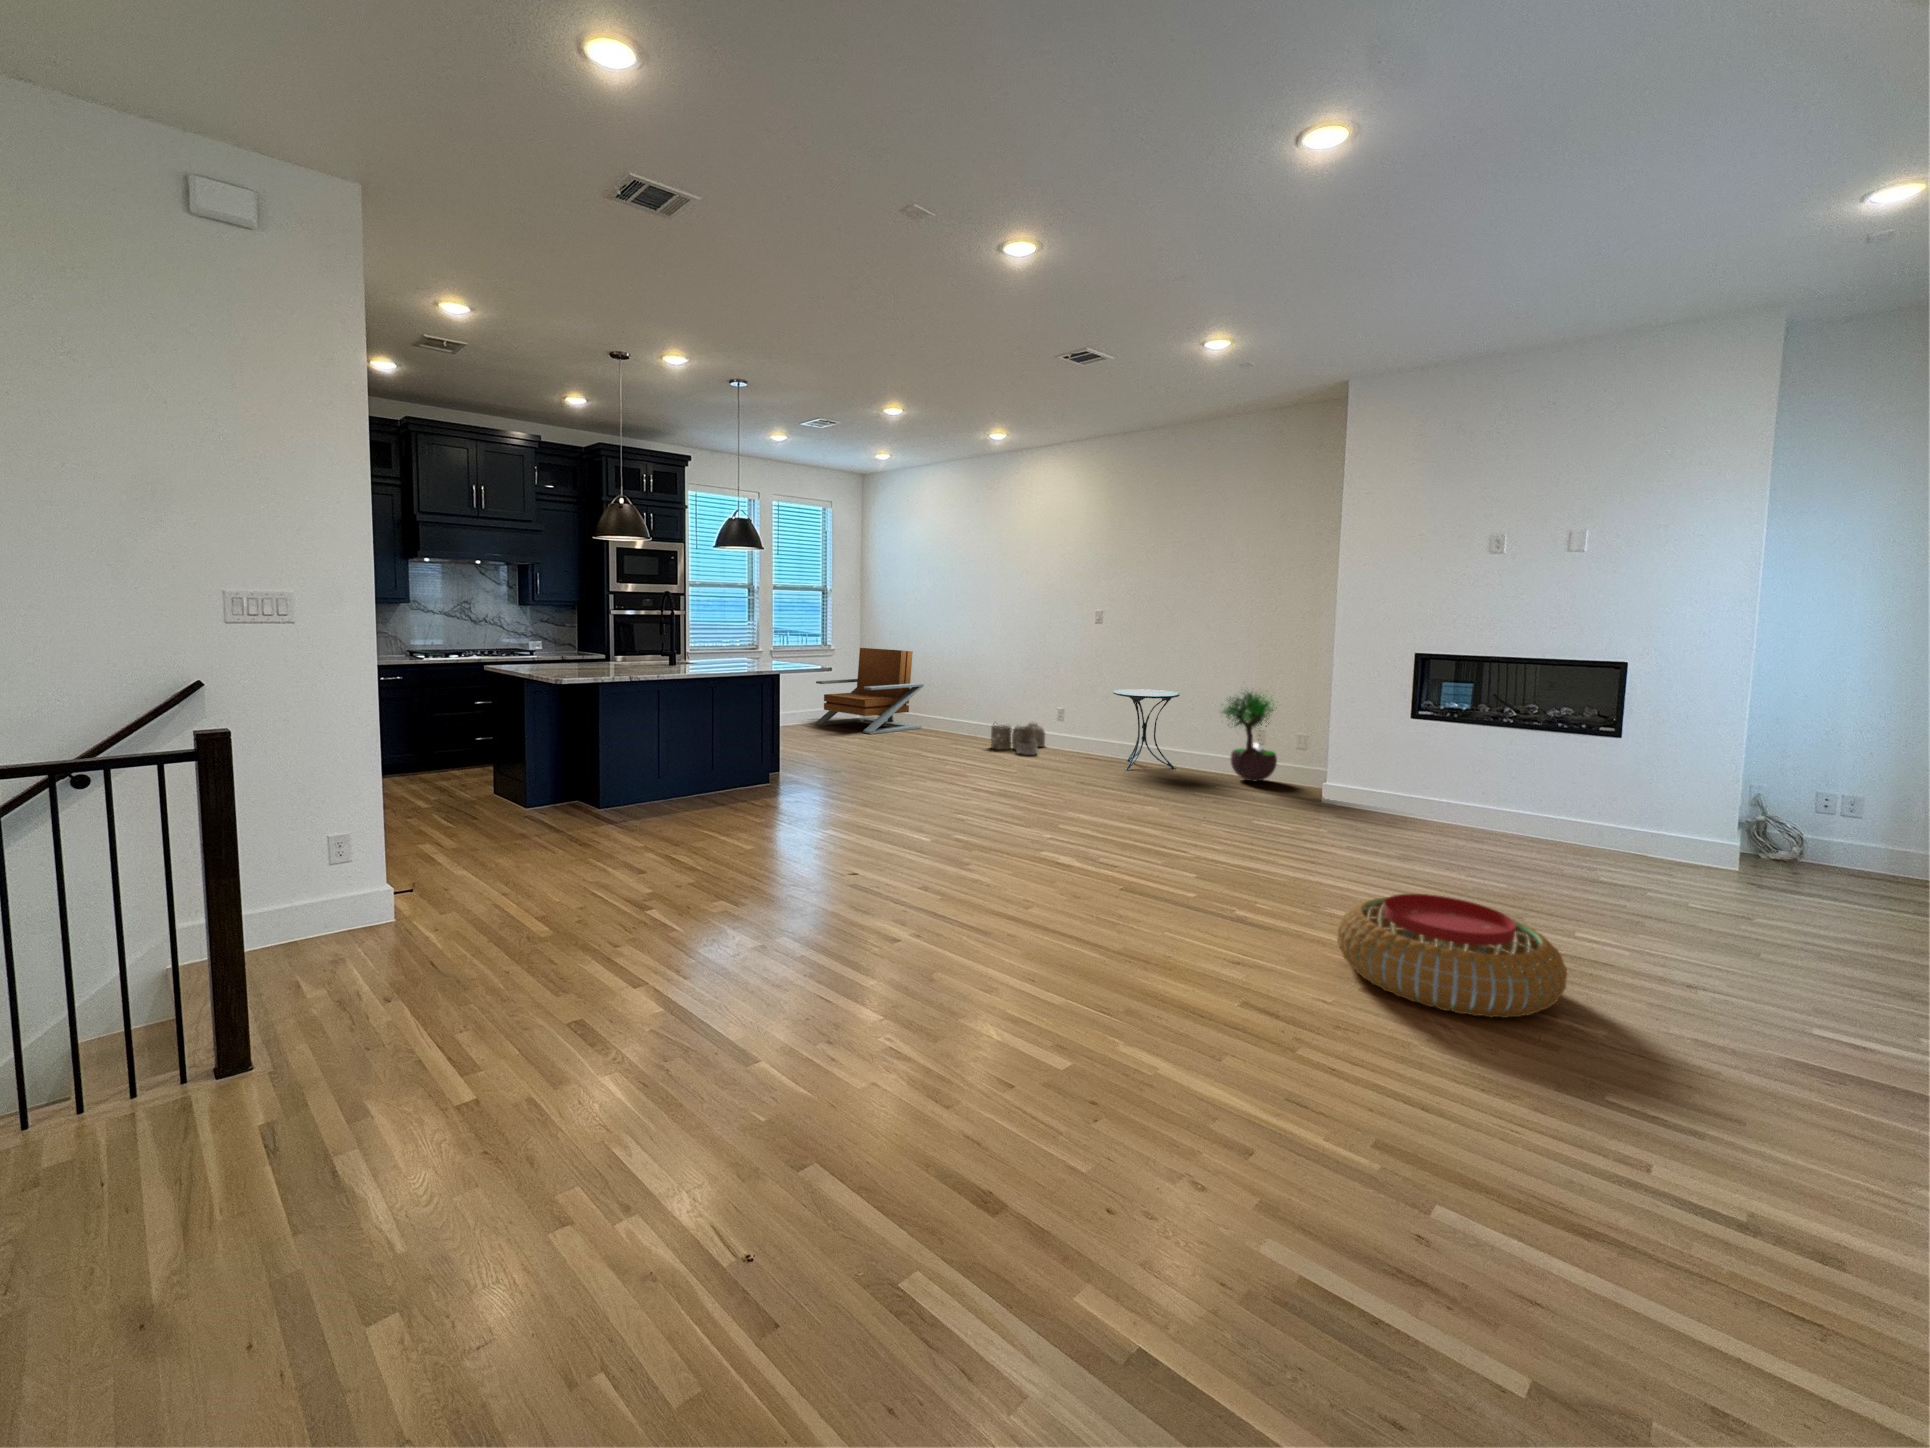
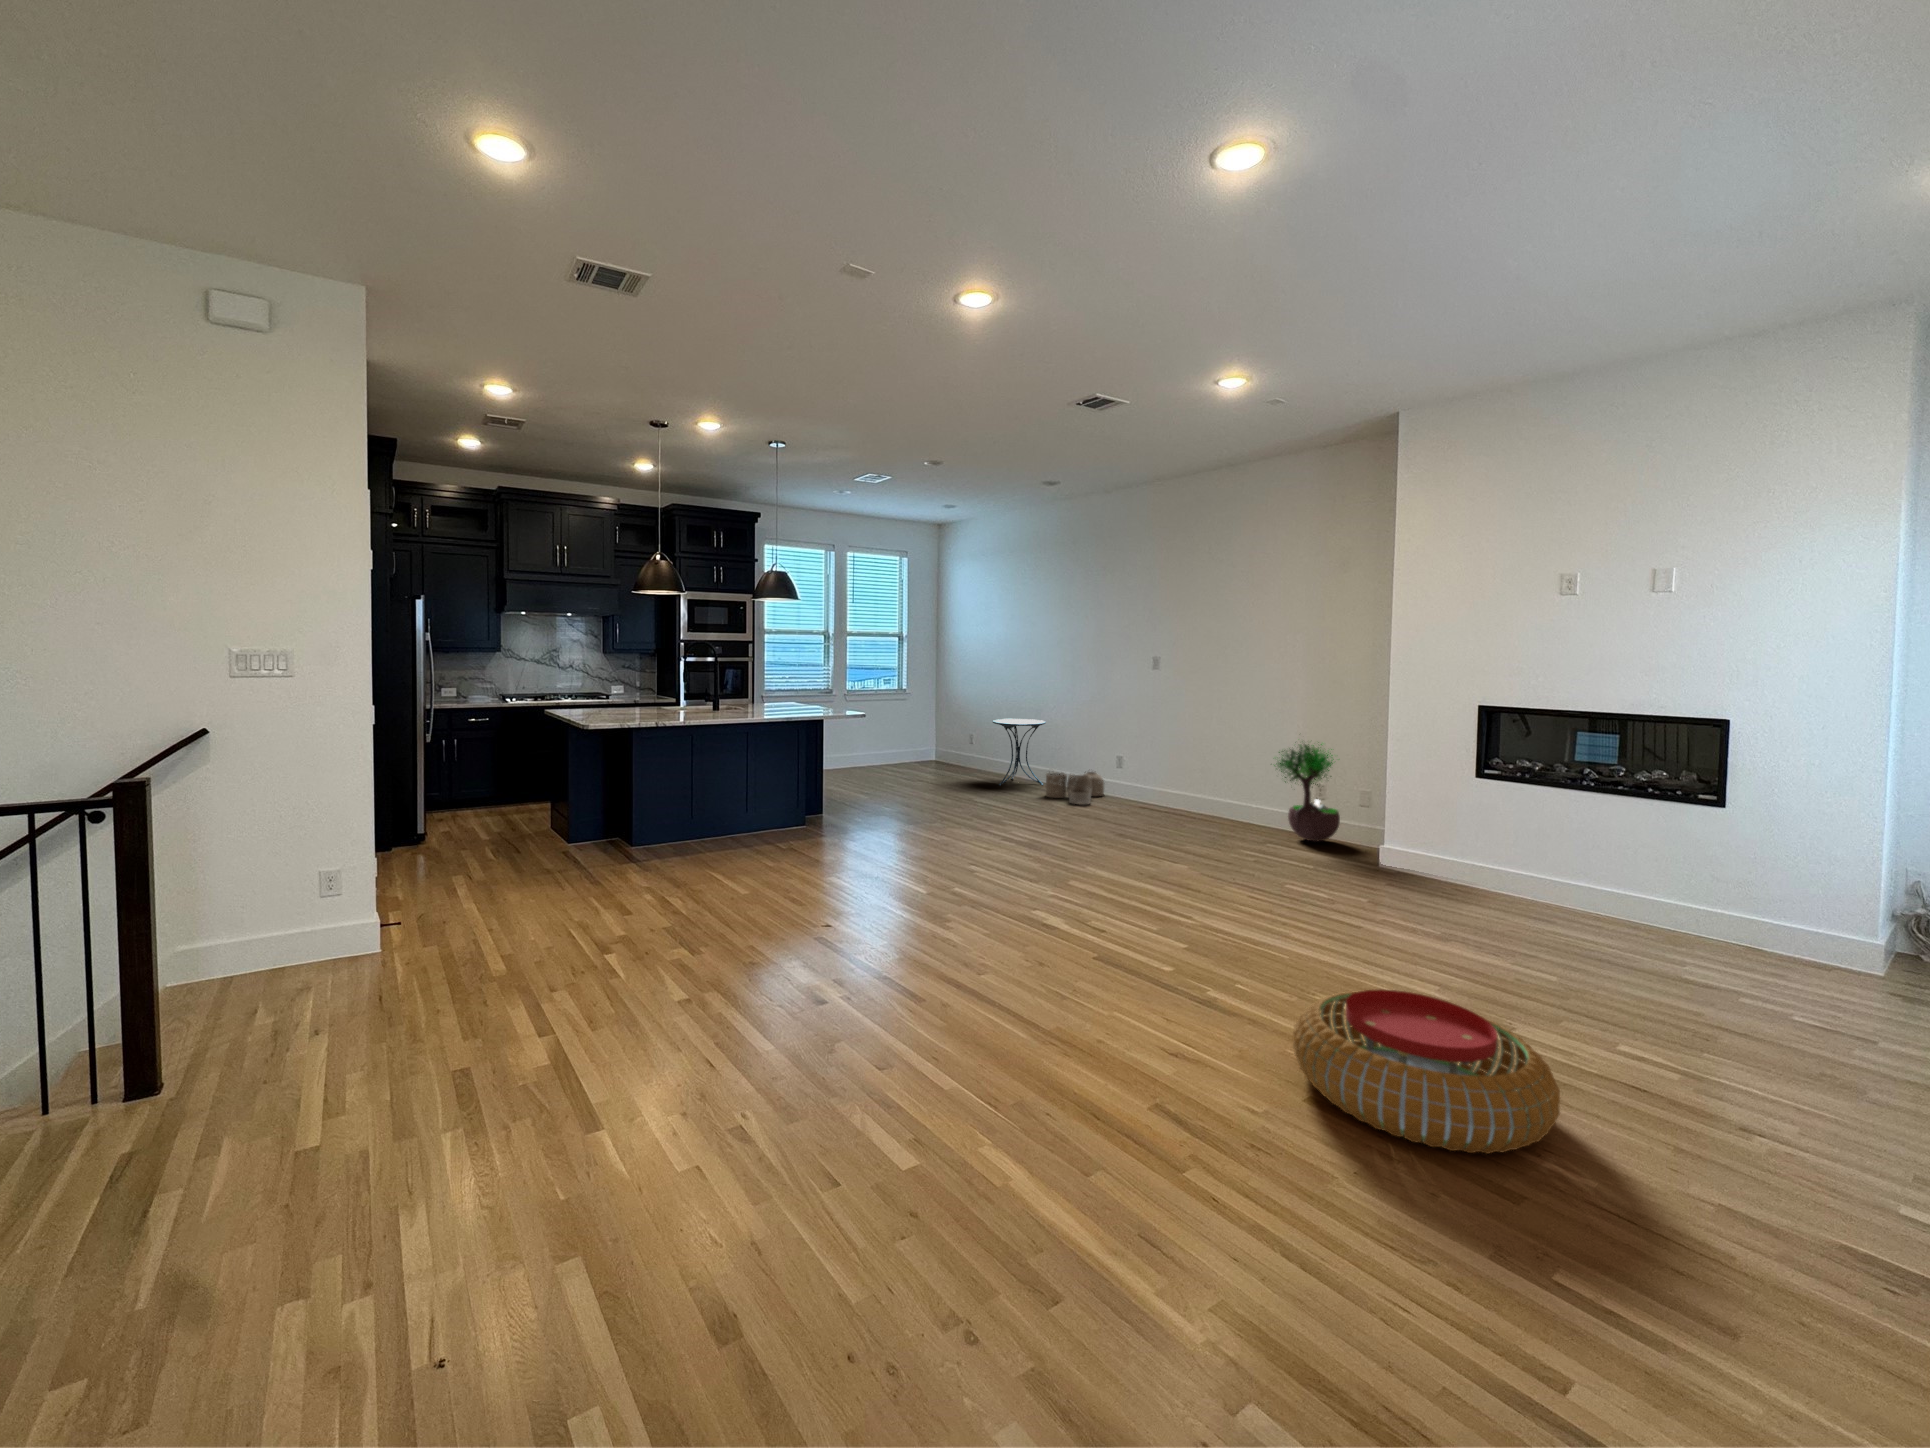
lounge chair: present [815,648,924,734] -> none [884,692,989,779]
side table: present [1113,689,1179,770] -> present [993,719,1046,785]

